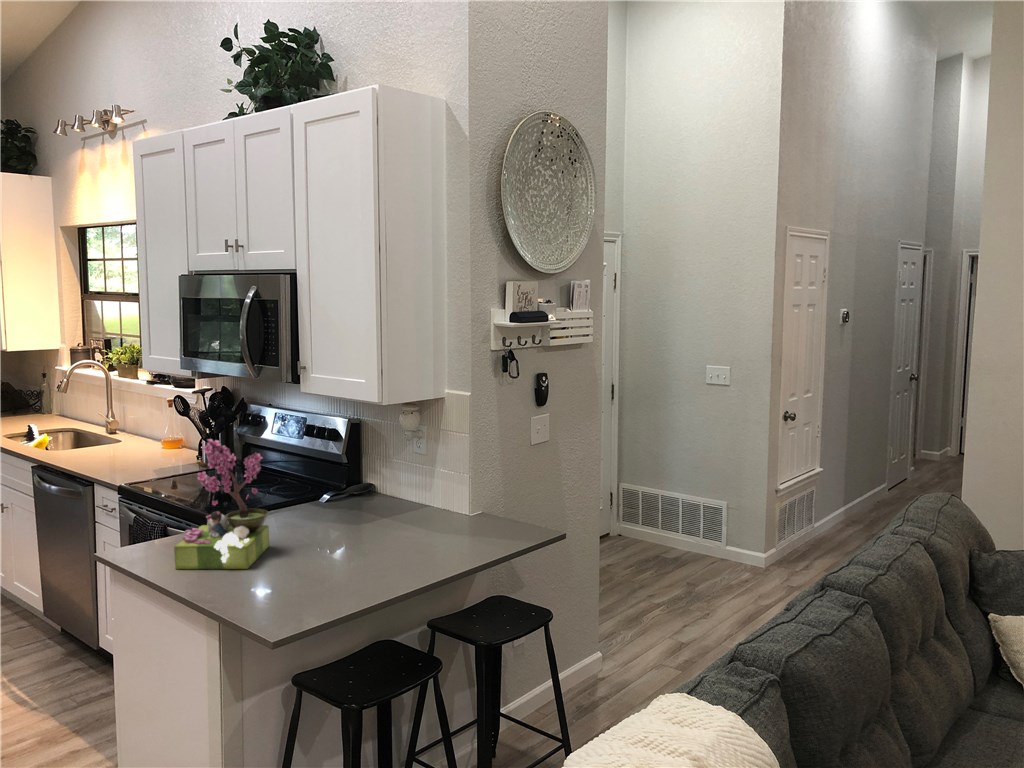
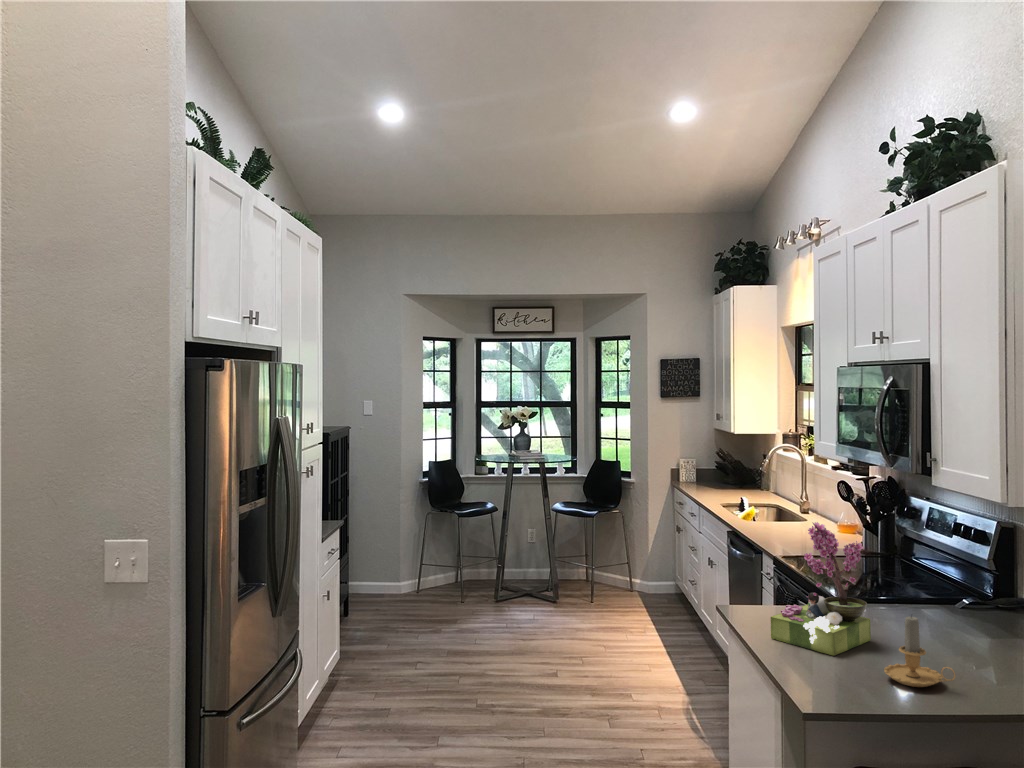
candle: none [304,511,364,576] -> present [884,616,955,687]

